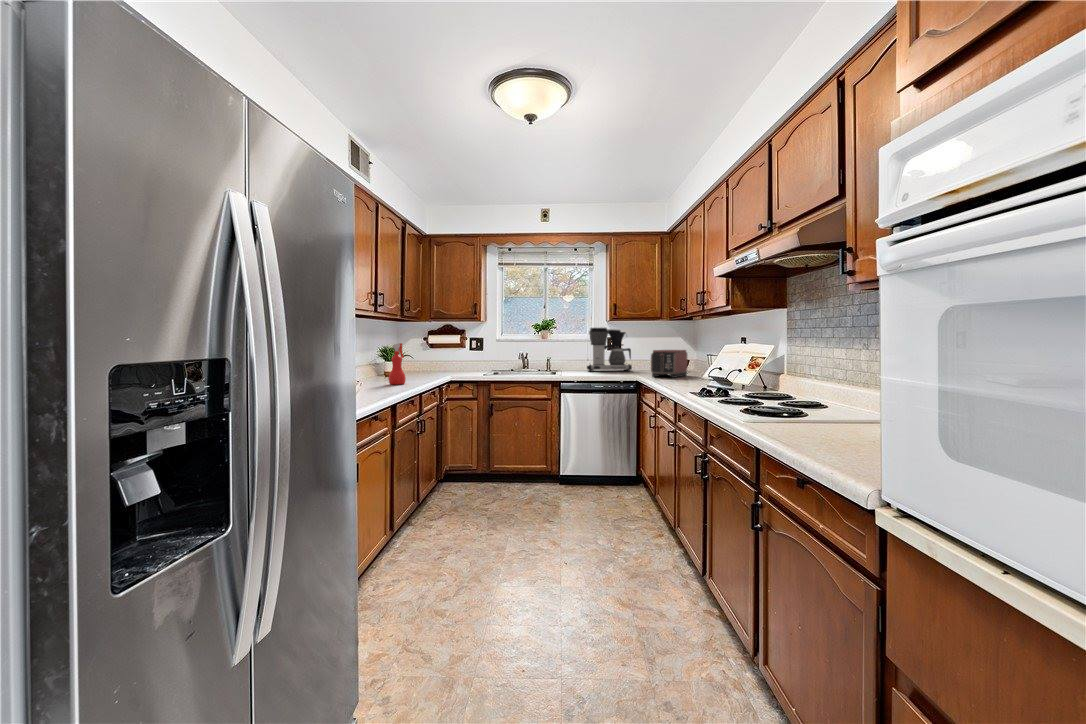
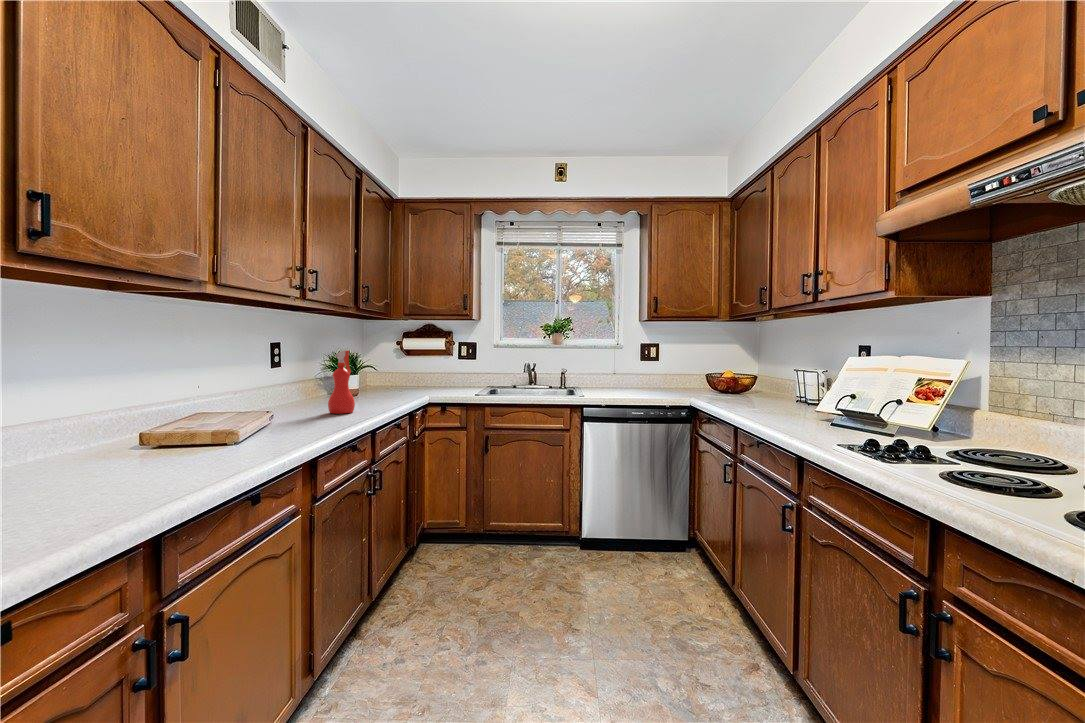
coffee maker: present [587,328,632,371] -> none [613,330,675,390]
toaster: present [651,350,687,378] -> none [714,362,763,404]

